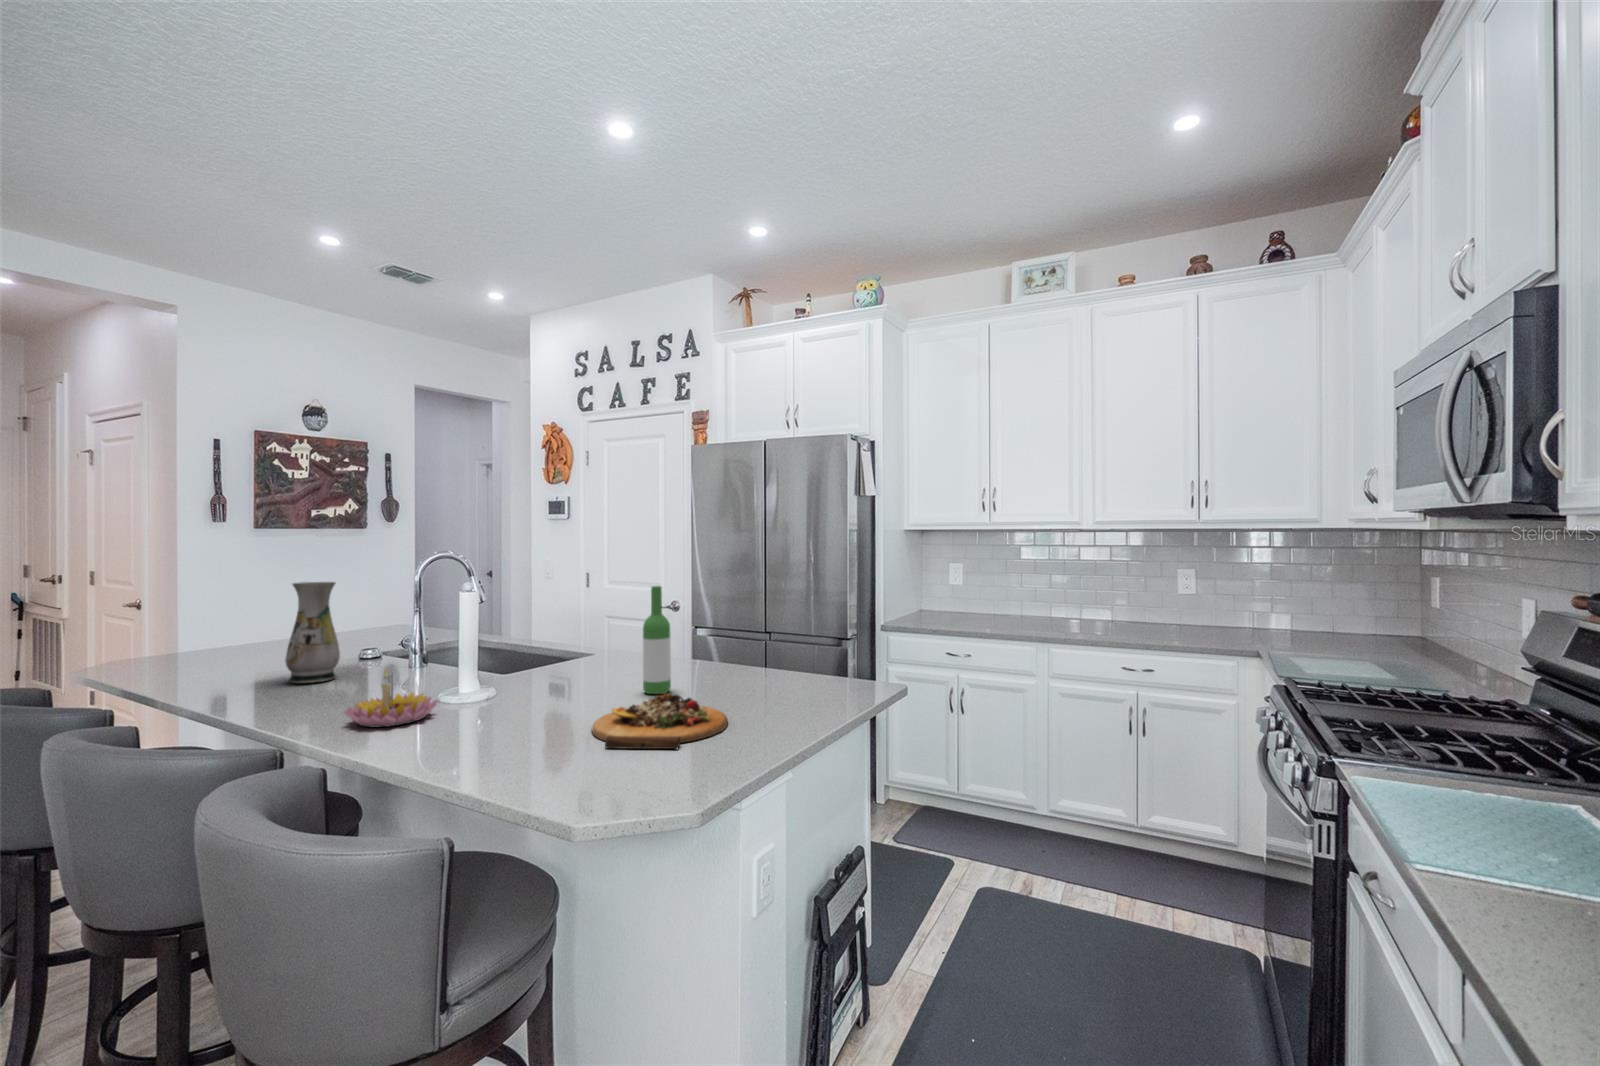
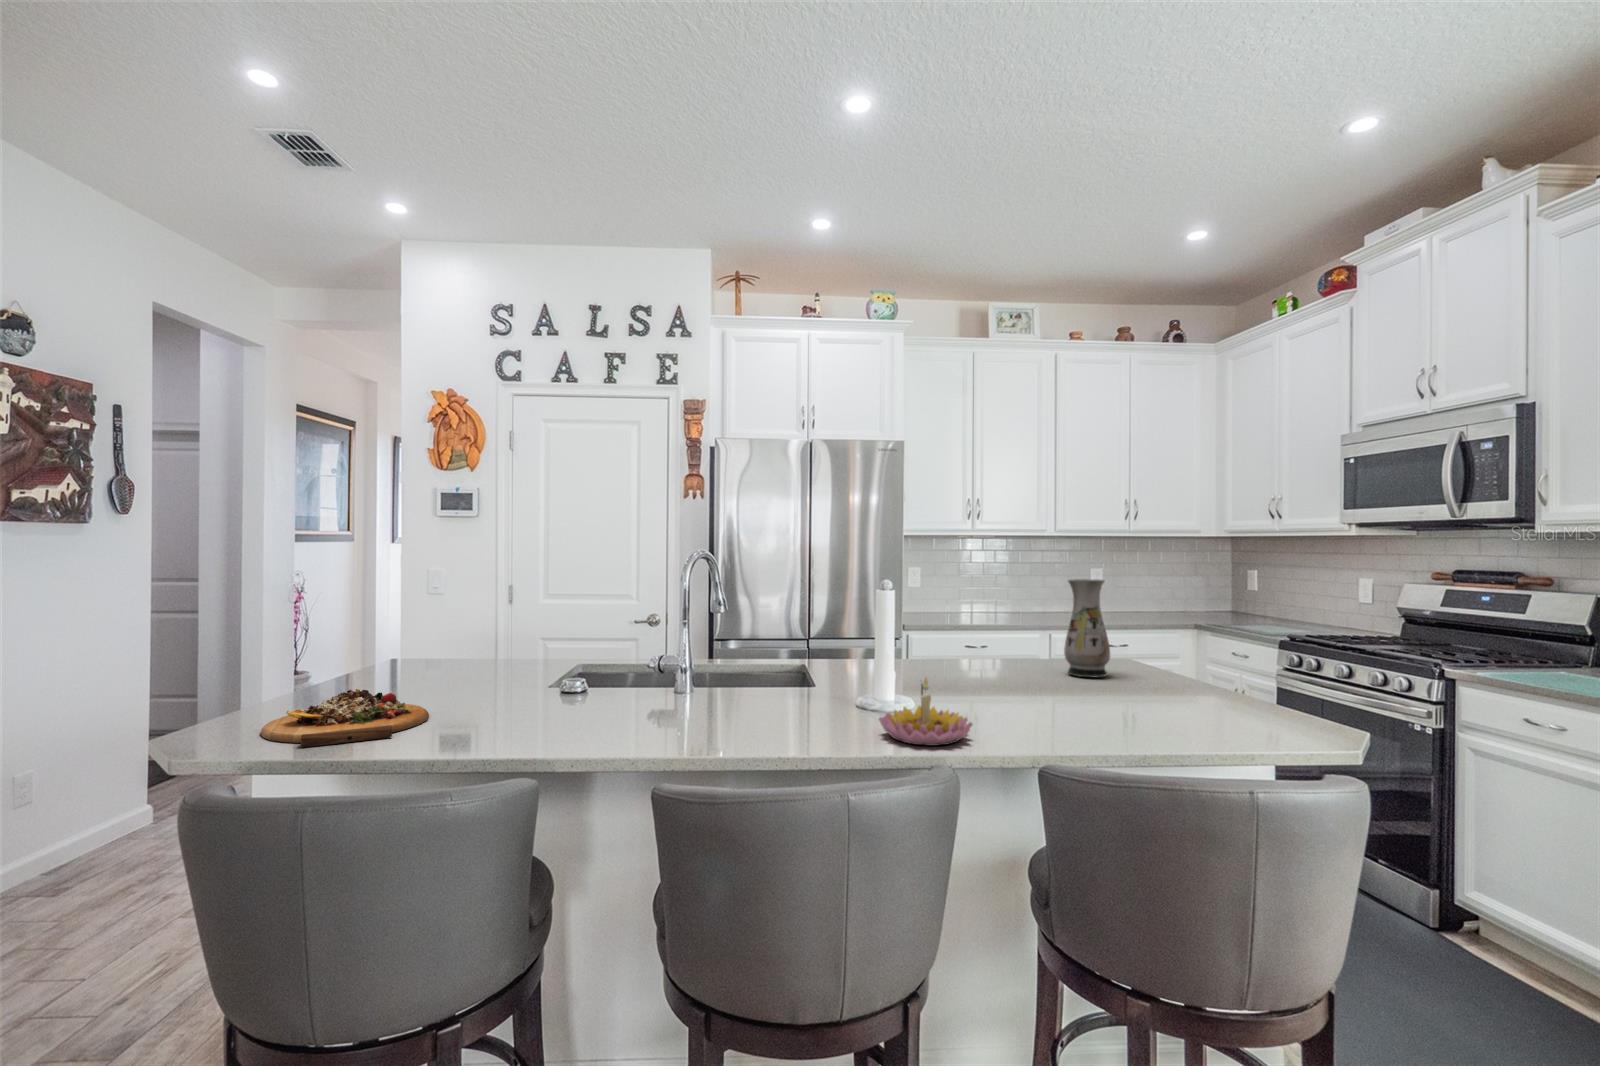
vase: present [285,582,340,683] -> present [1064,579,1110,677]
wine bottle: present [643,586,671,694] -> none [1000,582,1028,689]
cutting board: present [592,693,728,749] -> present [260,689,429,747]

